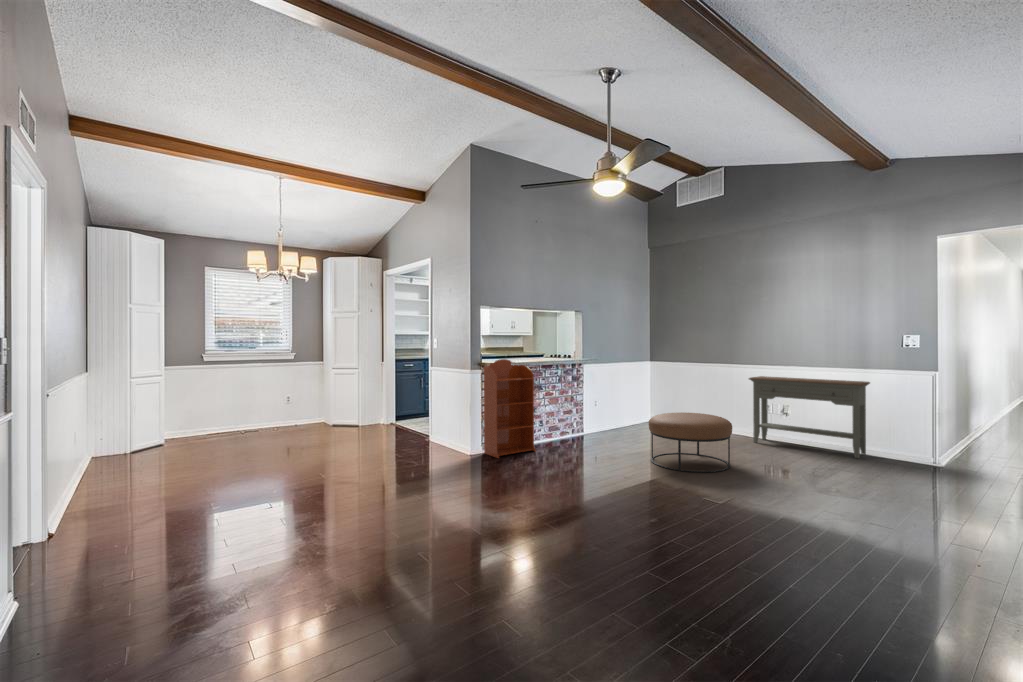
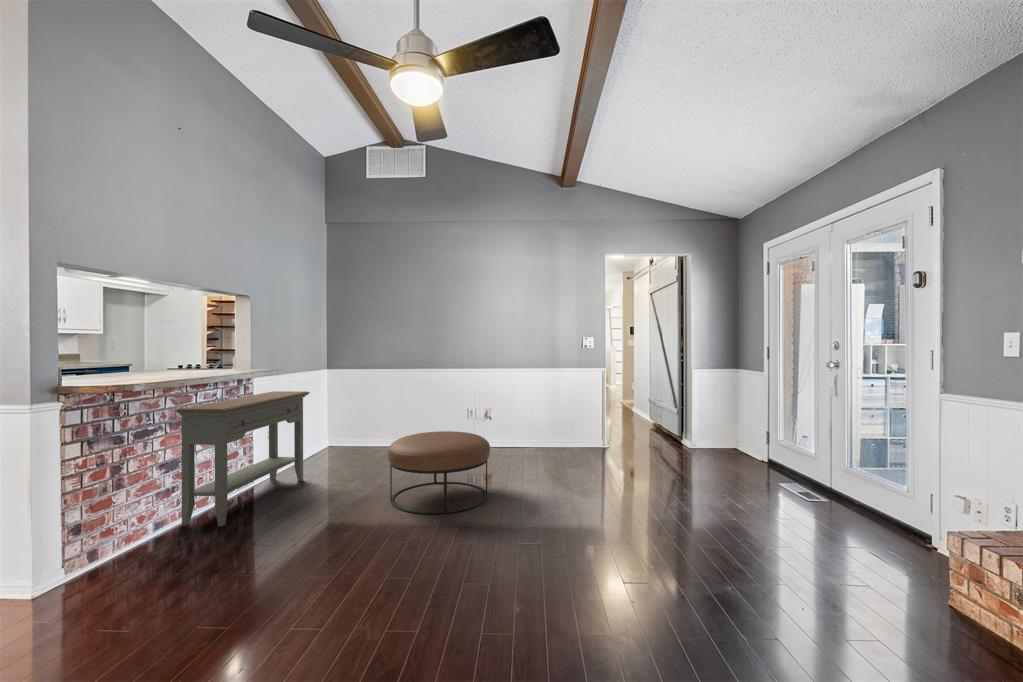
bookcase: present [484,359,536,458] -> none [71,377,196,583]
console table: present [749,376,870,459] -> present [176,391,310,526]

